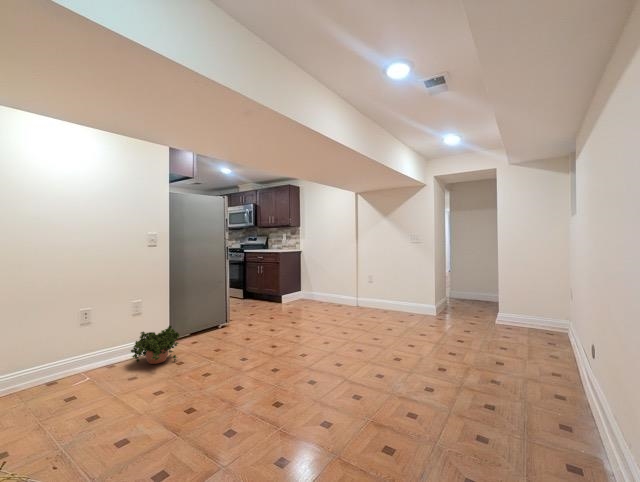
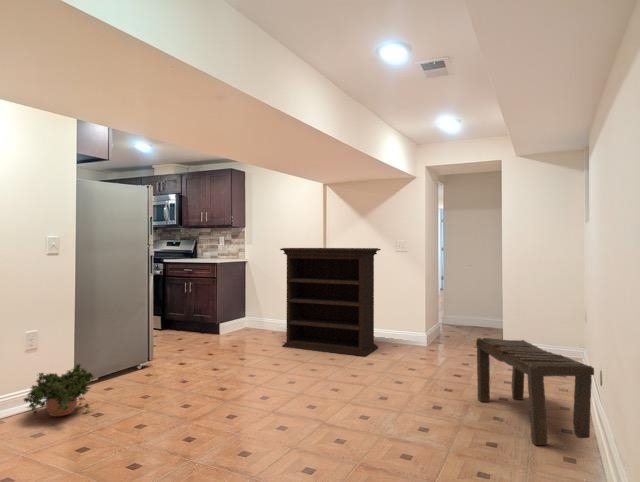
bookshelf: none [322,240,399,323] -> present [280,248,381,356]
bench: none [476,312,588,411] -> present [476,338,594,445]

